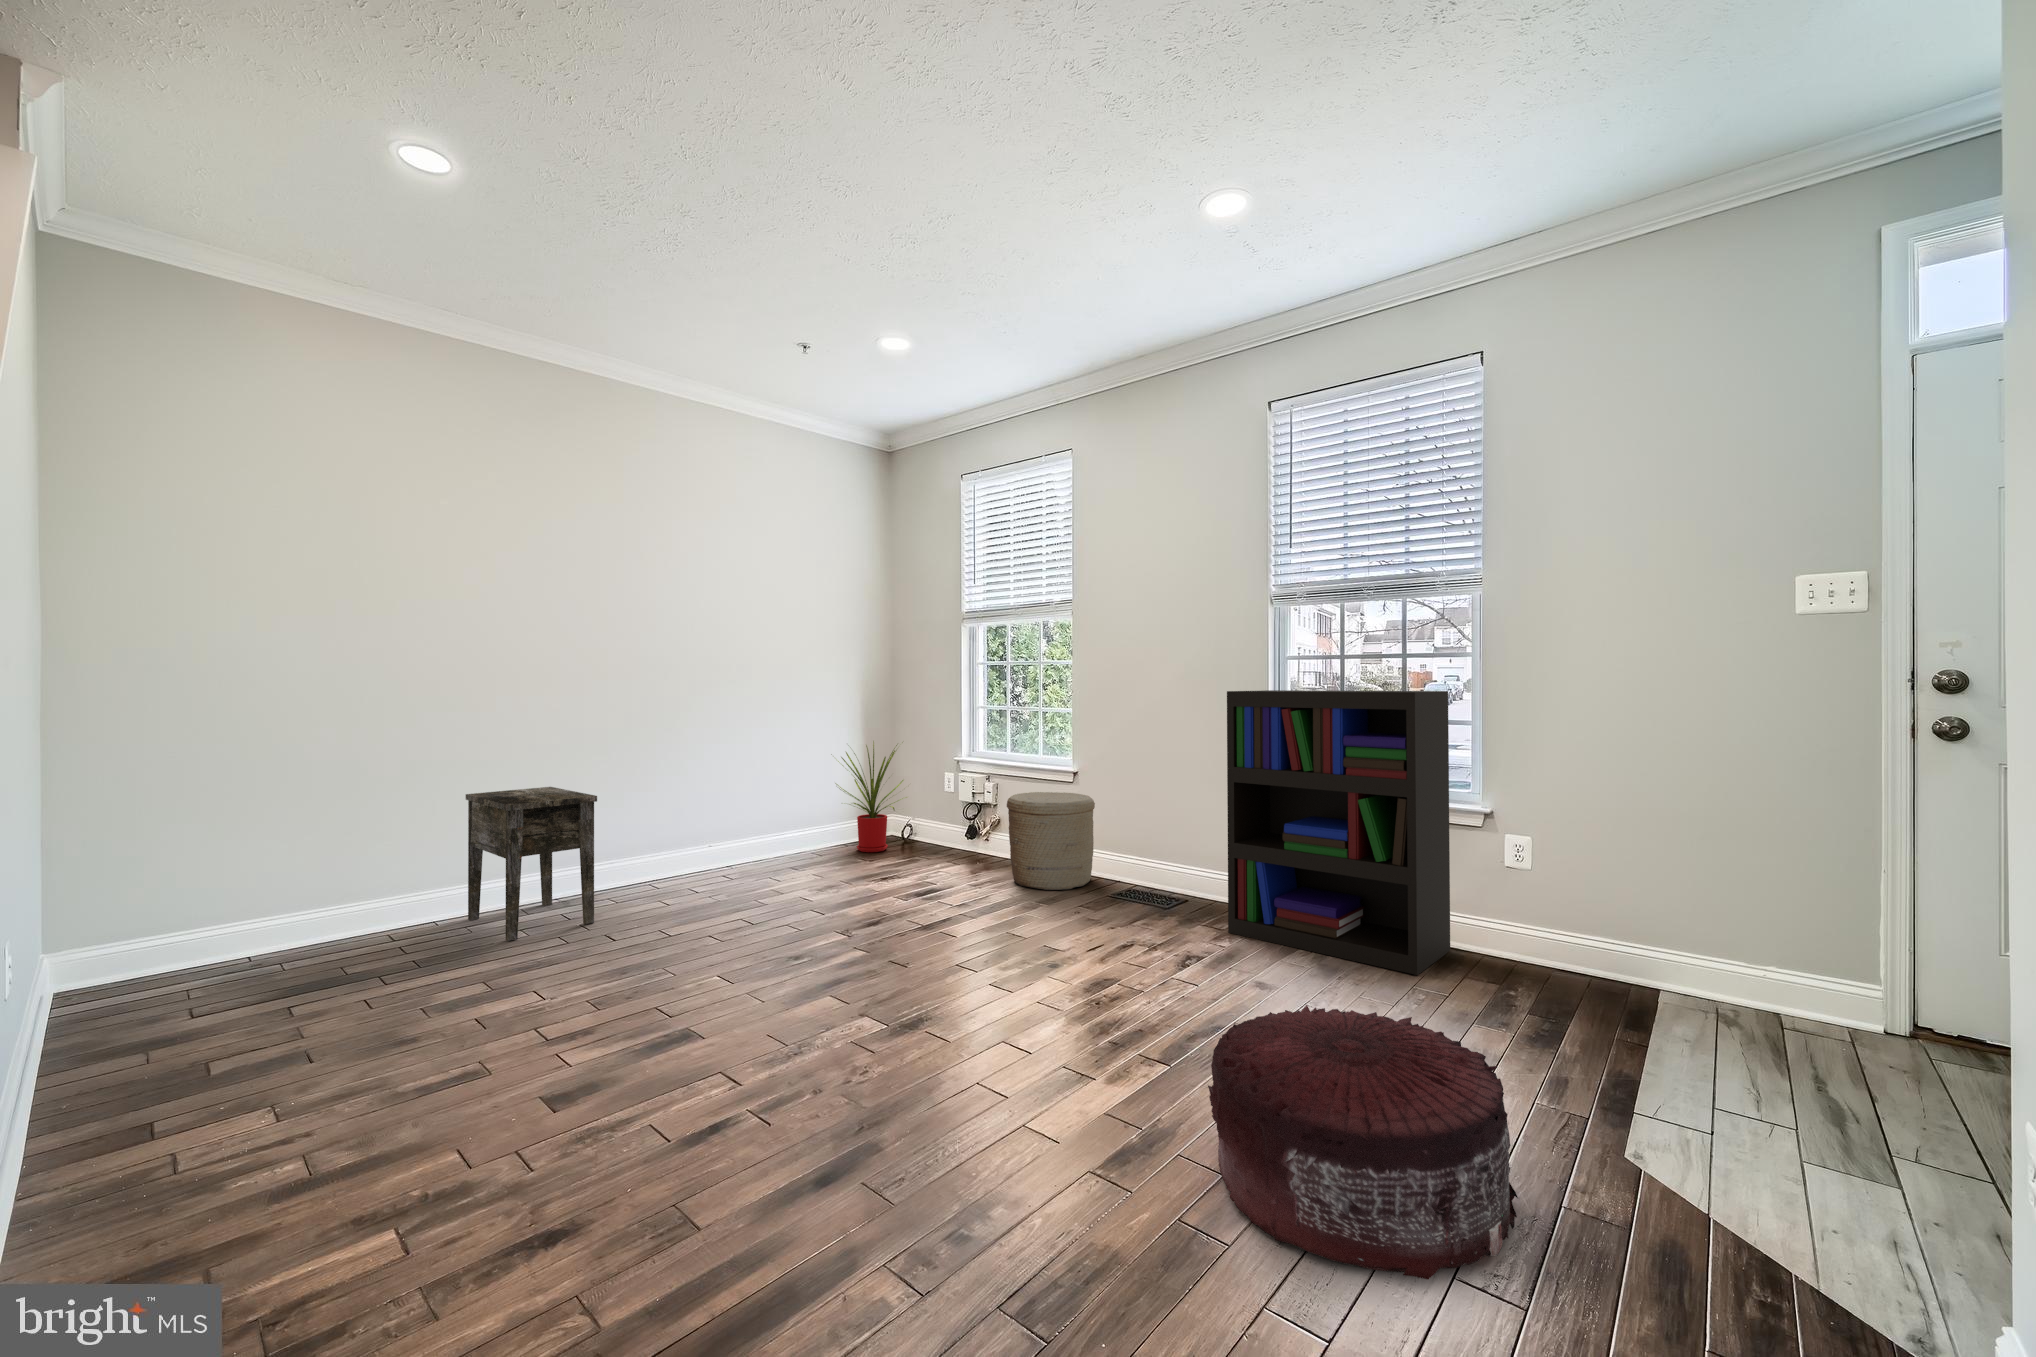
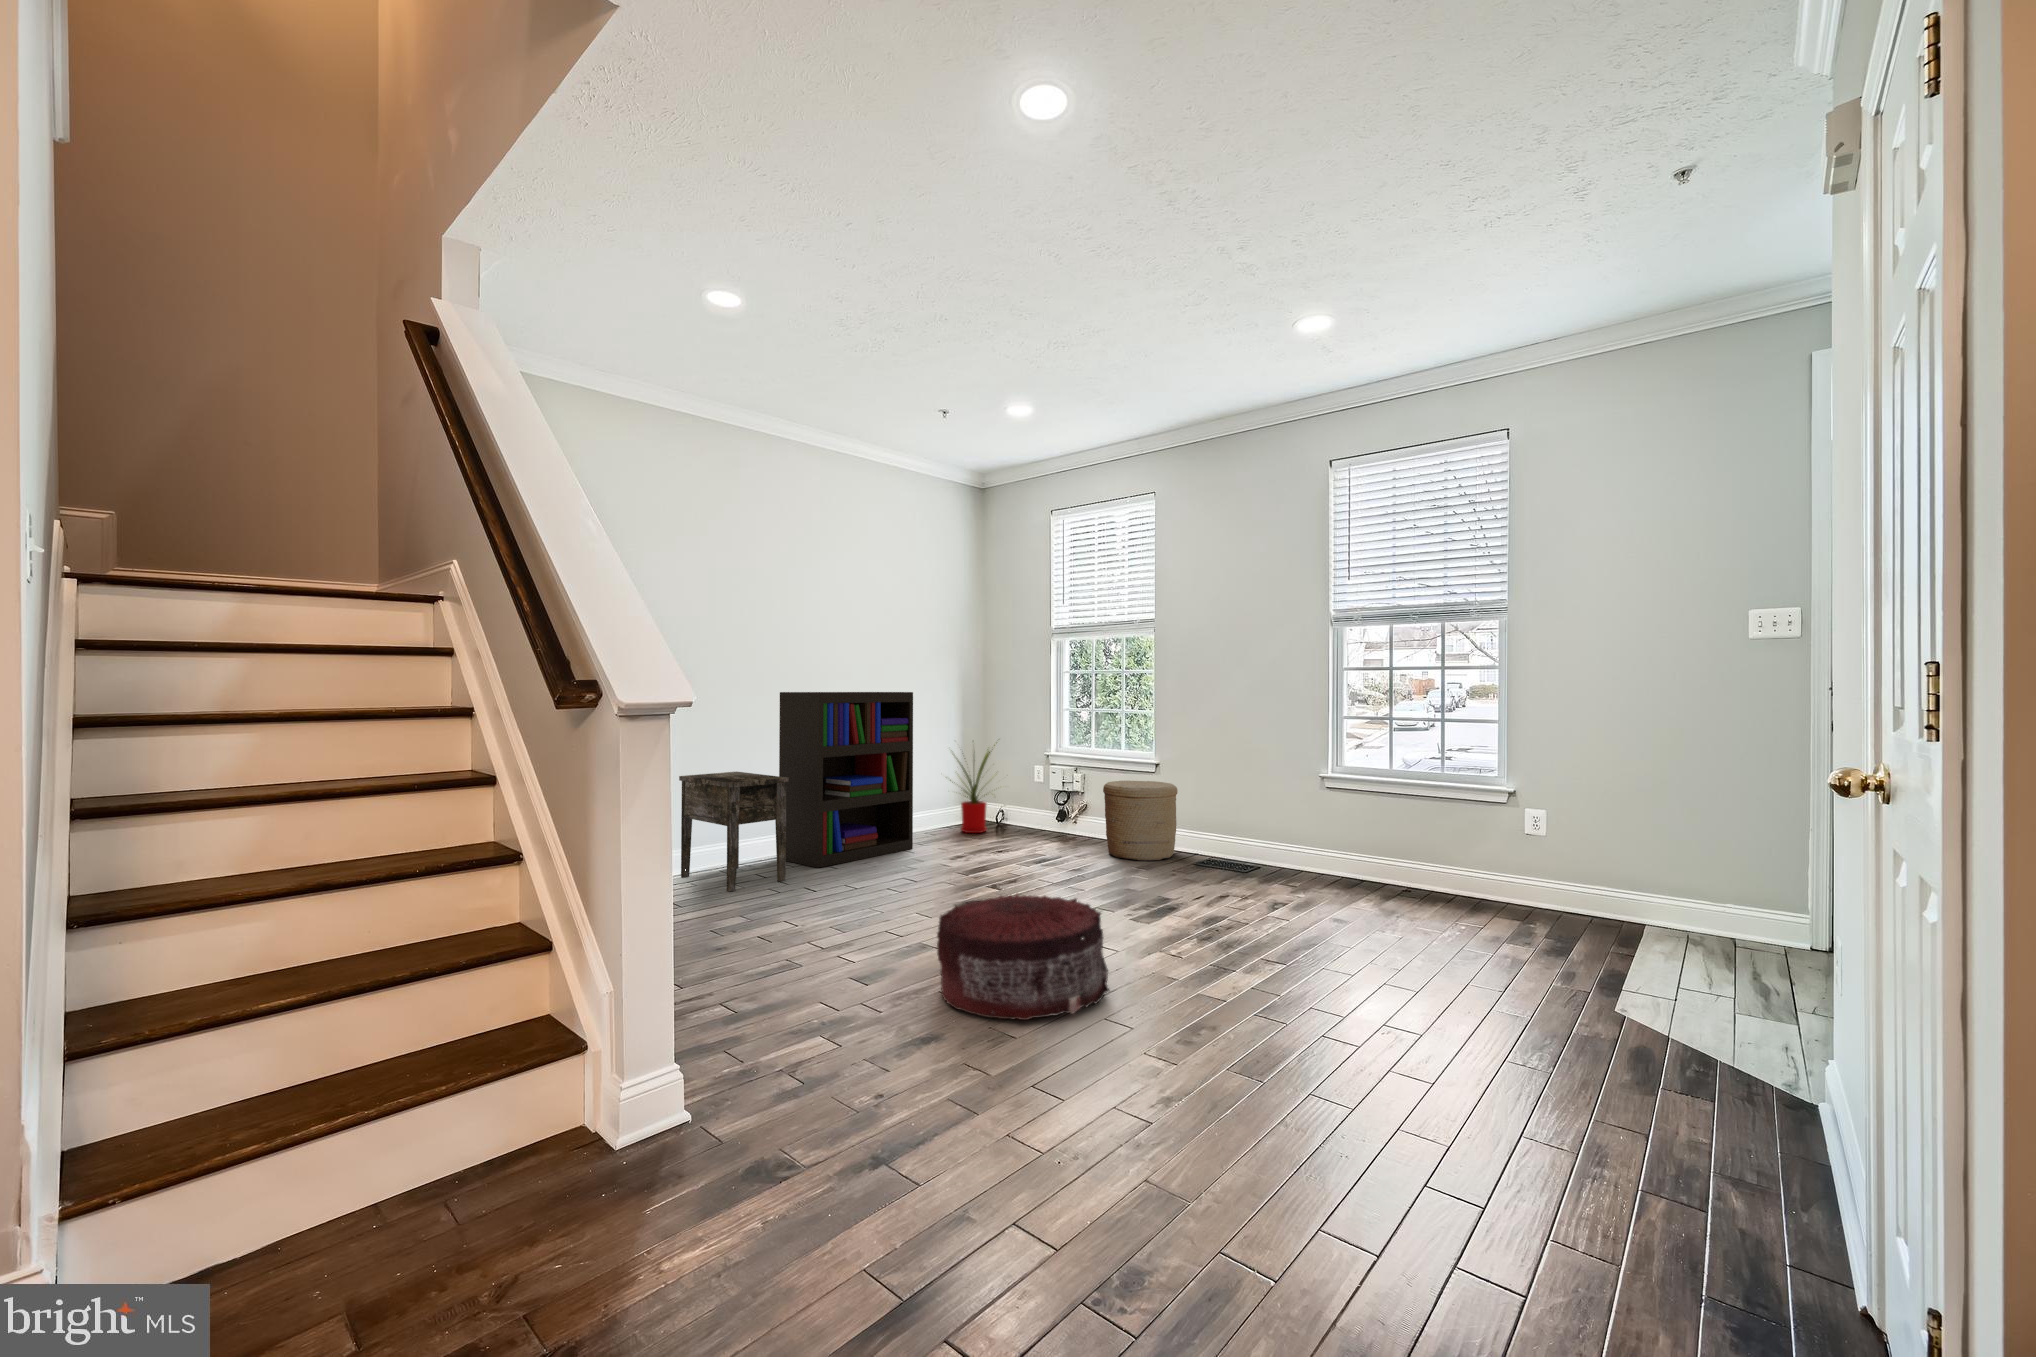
bookshelf: present [1227,690,1450,975] -> present [779,692,913,868]
pouf: present [1208,1005,1518,1280] -> present [937,894,1109,1020]

